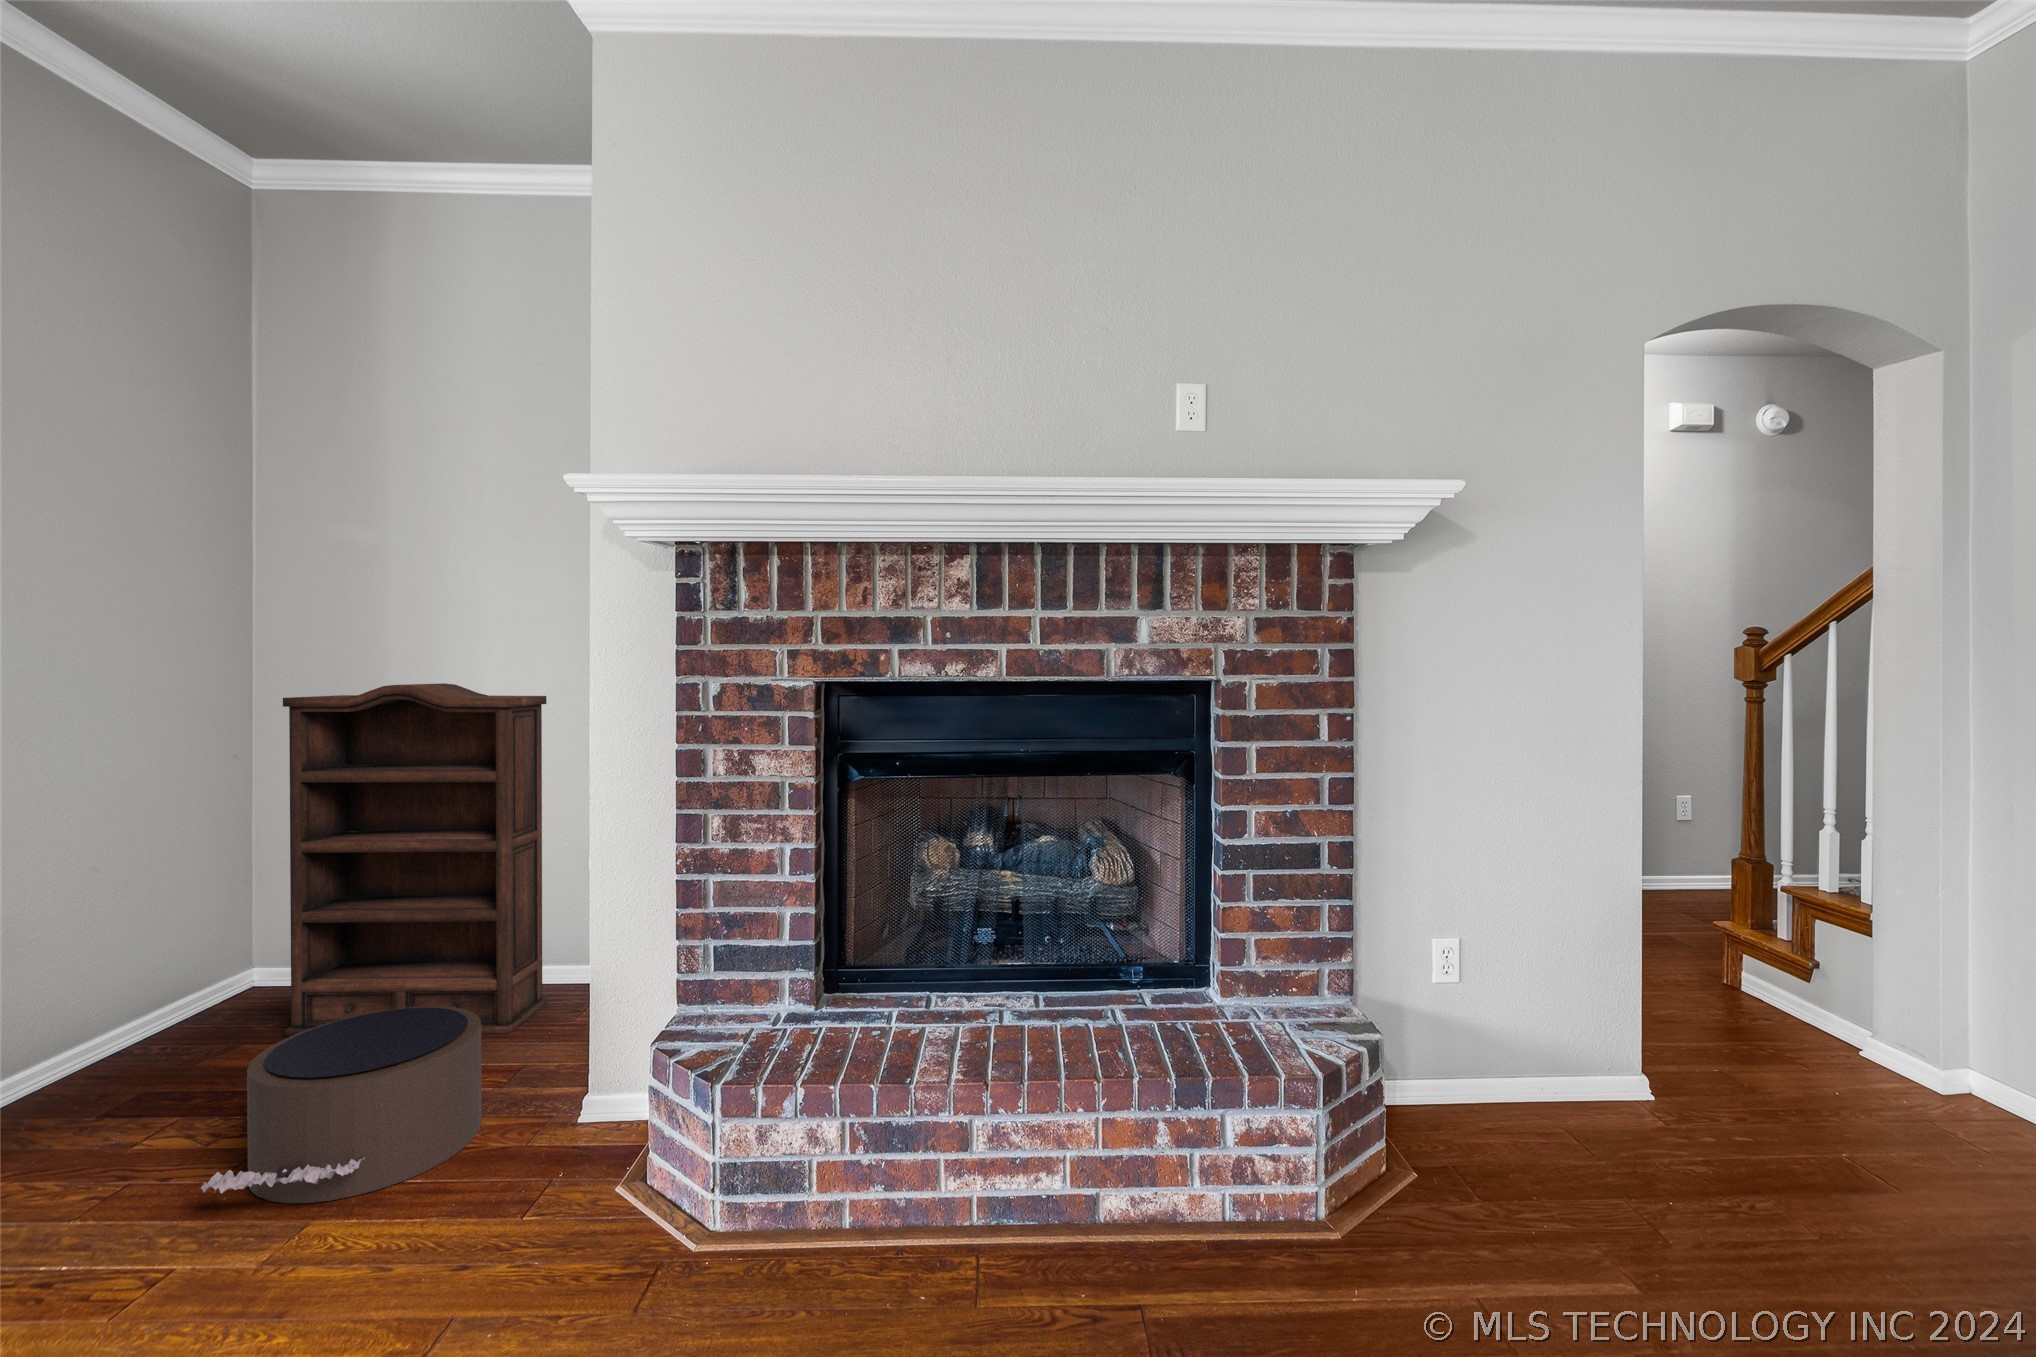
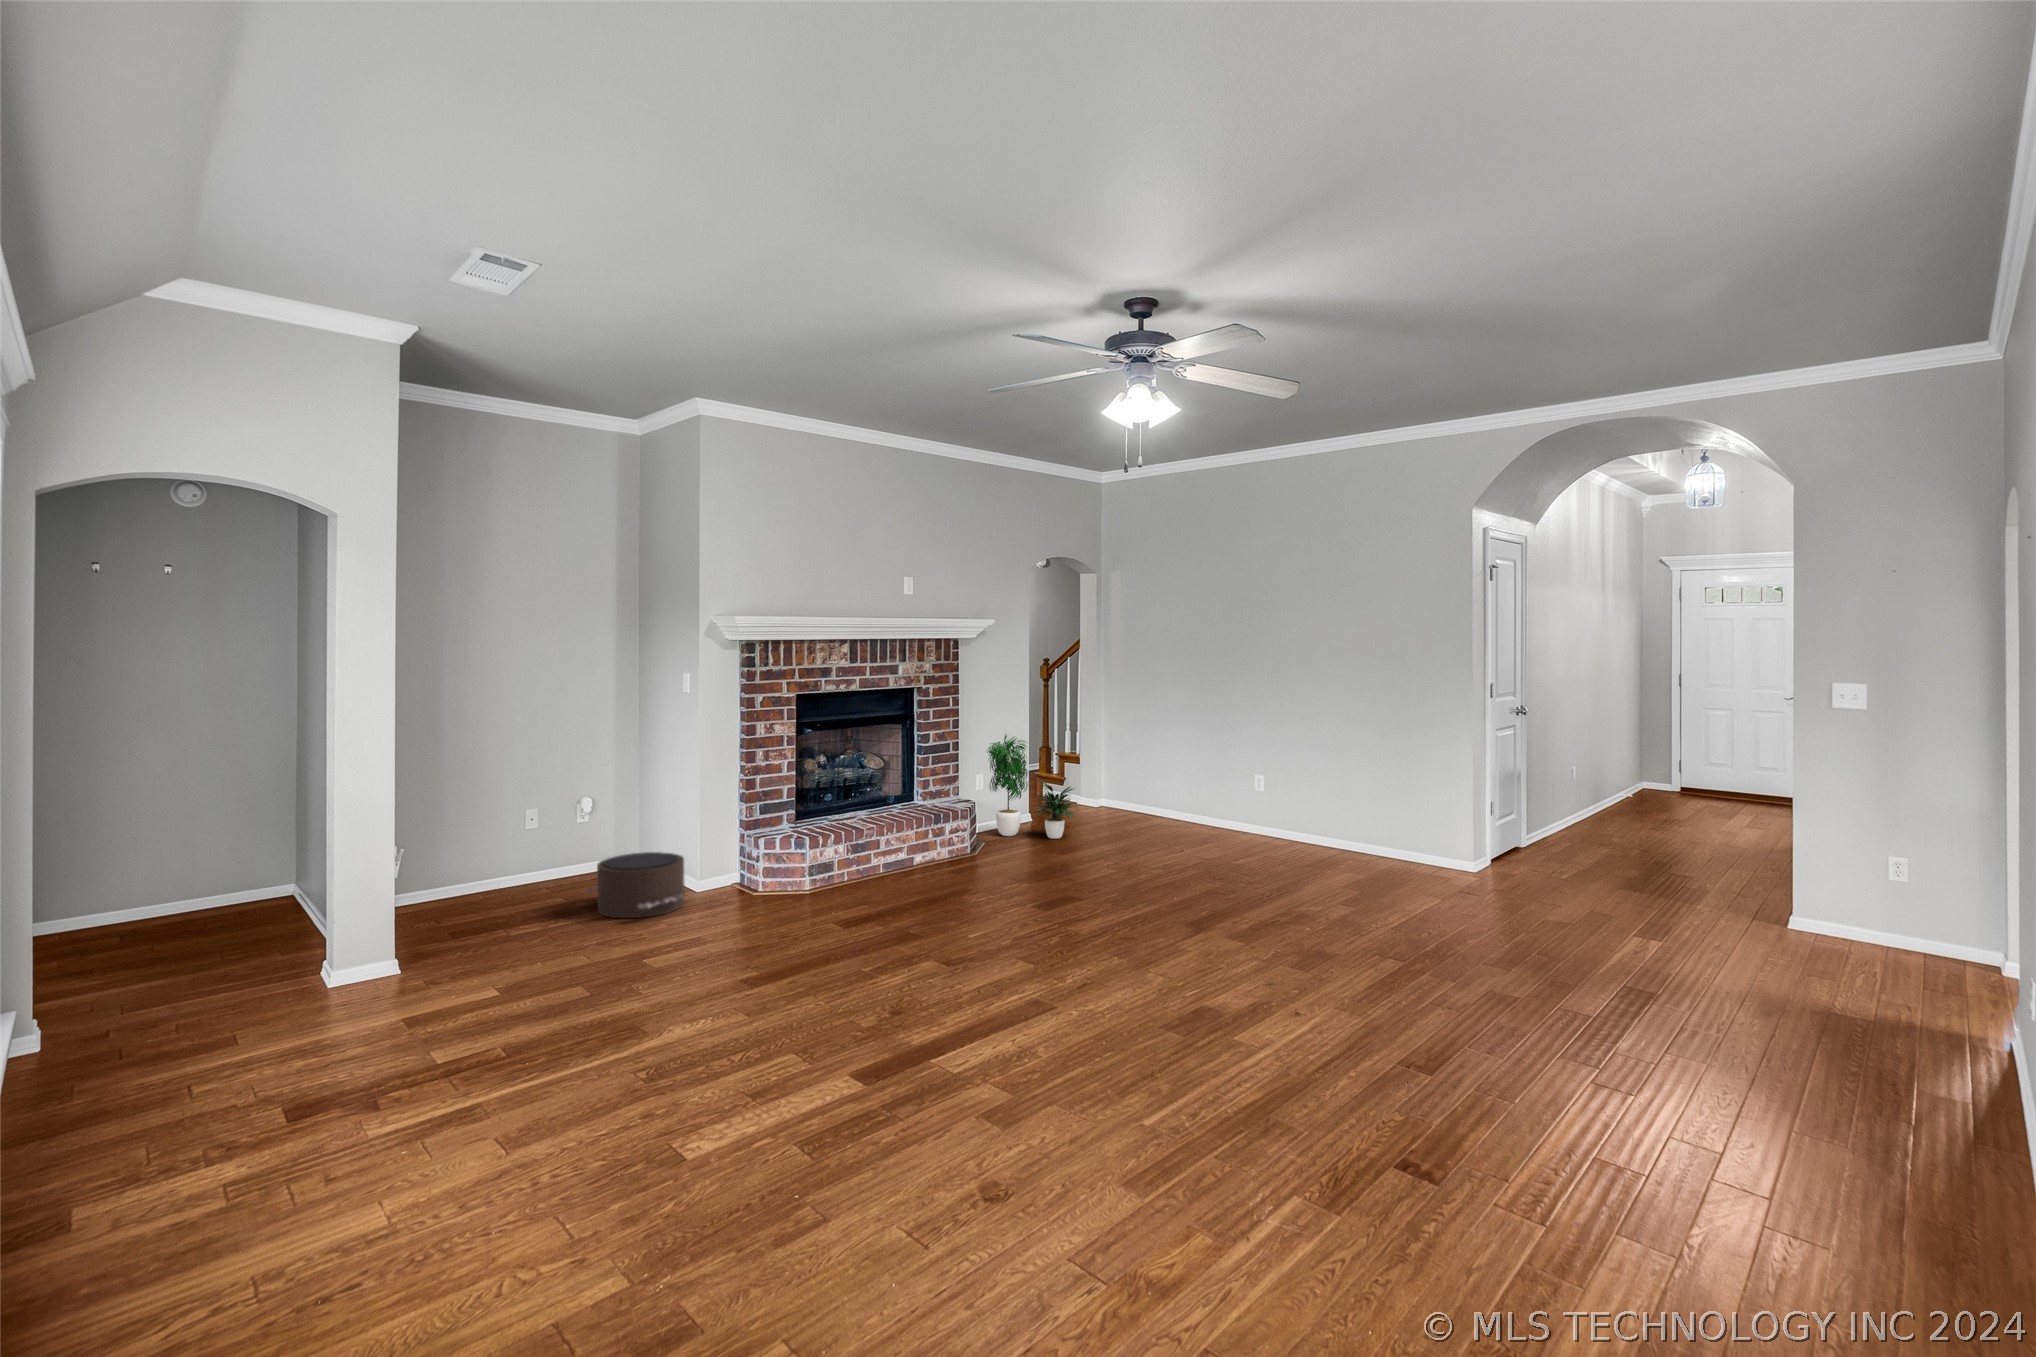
bookshelf: present [283,683,547,1036] -> none [446,703,590,909]
potted plant: none [1444,830,1807,1245] -> present [988,734,1076,839]

